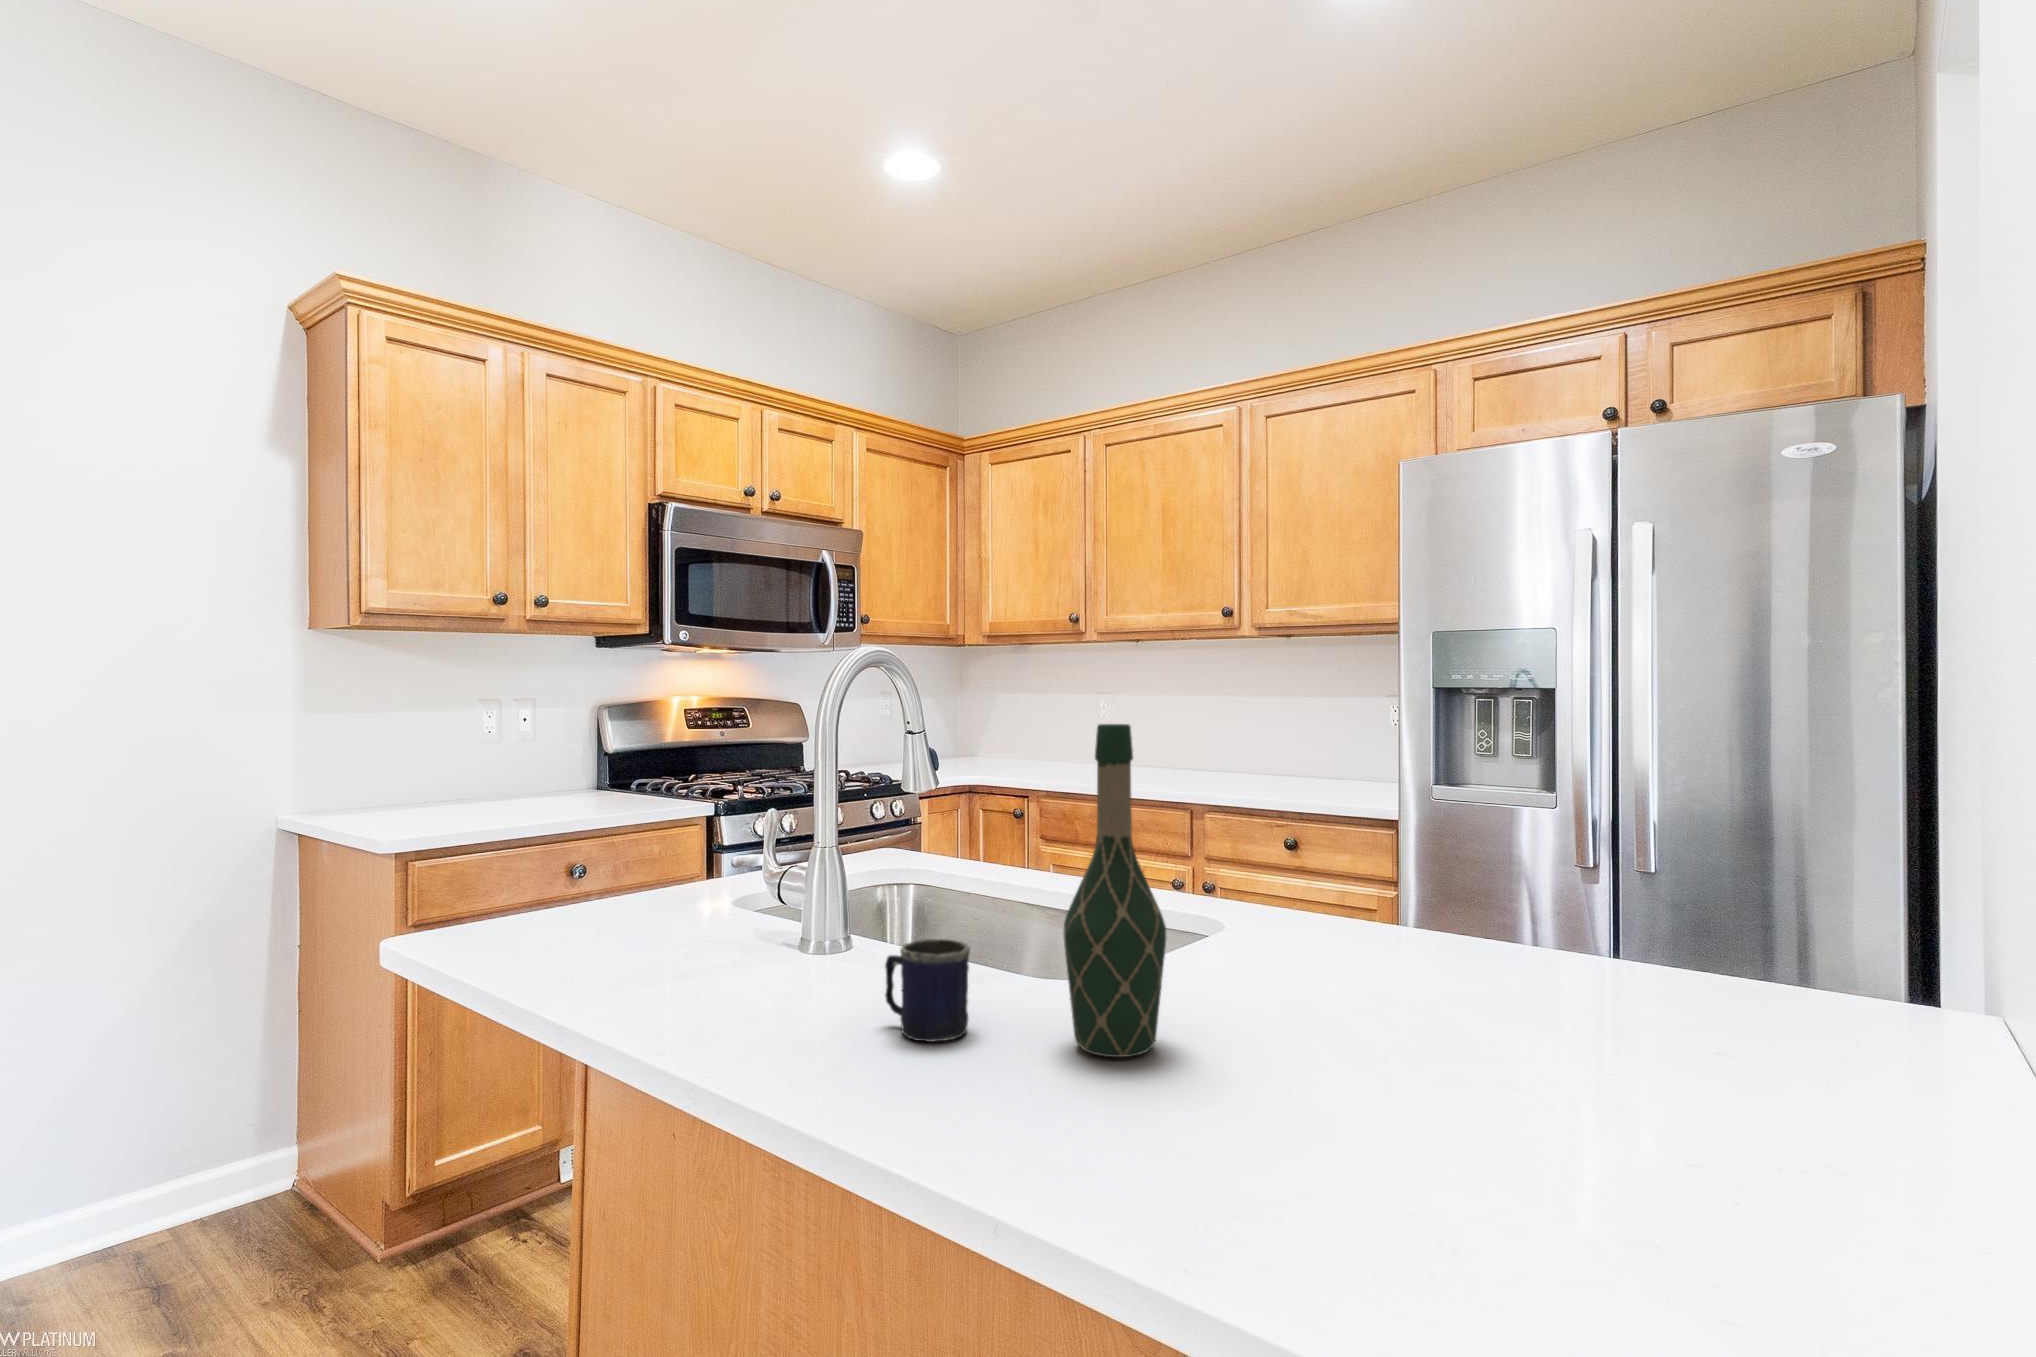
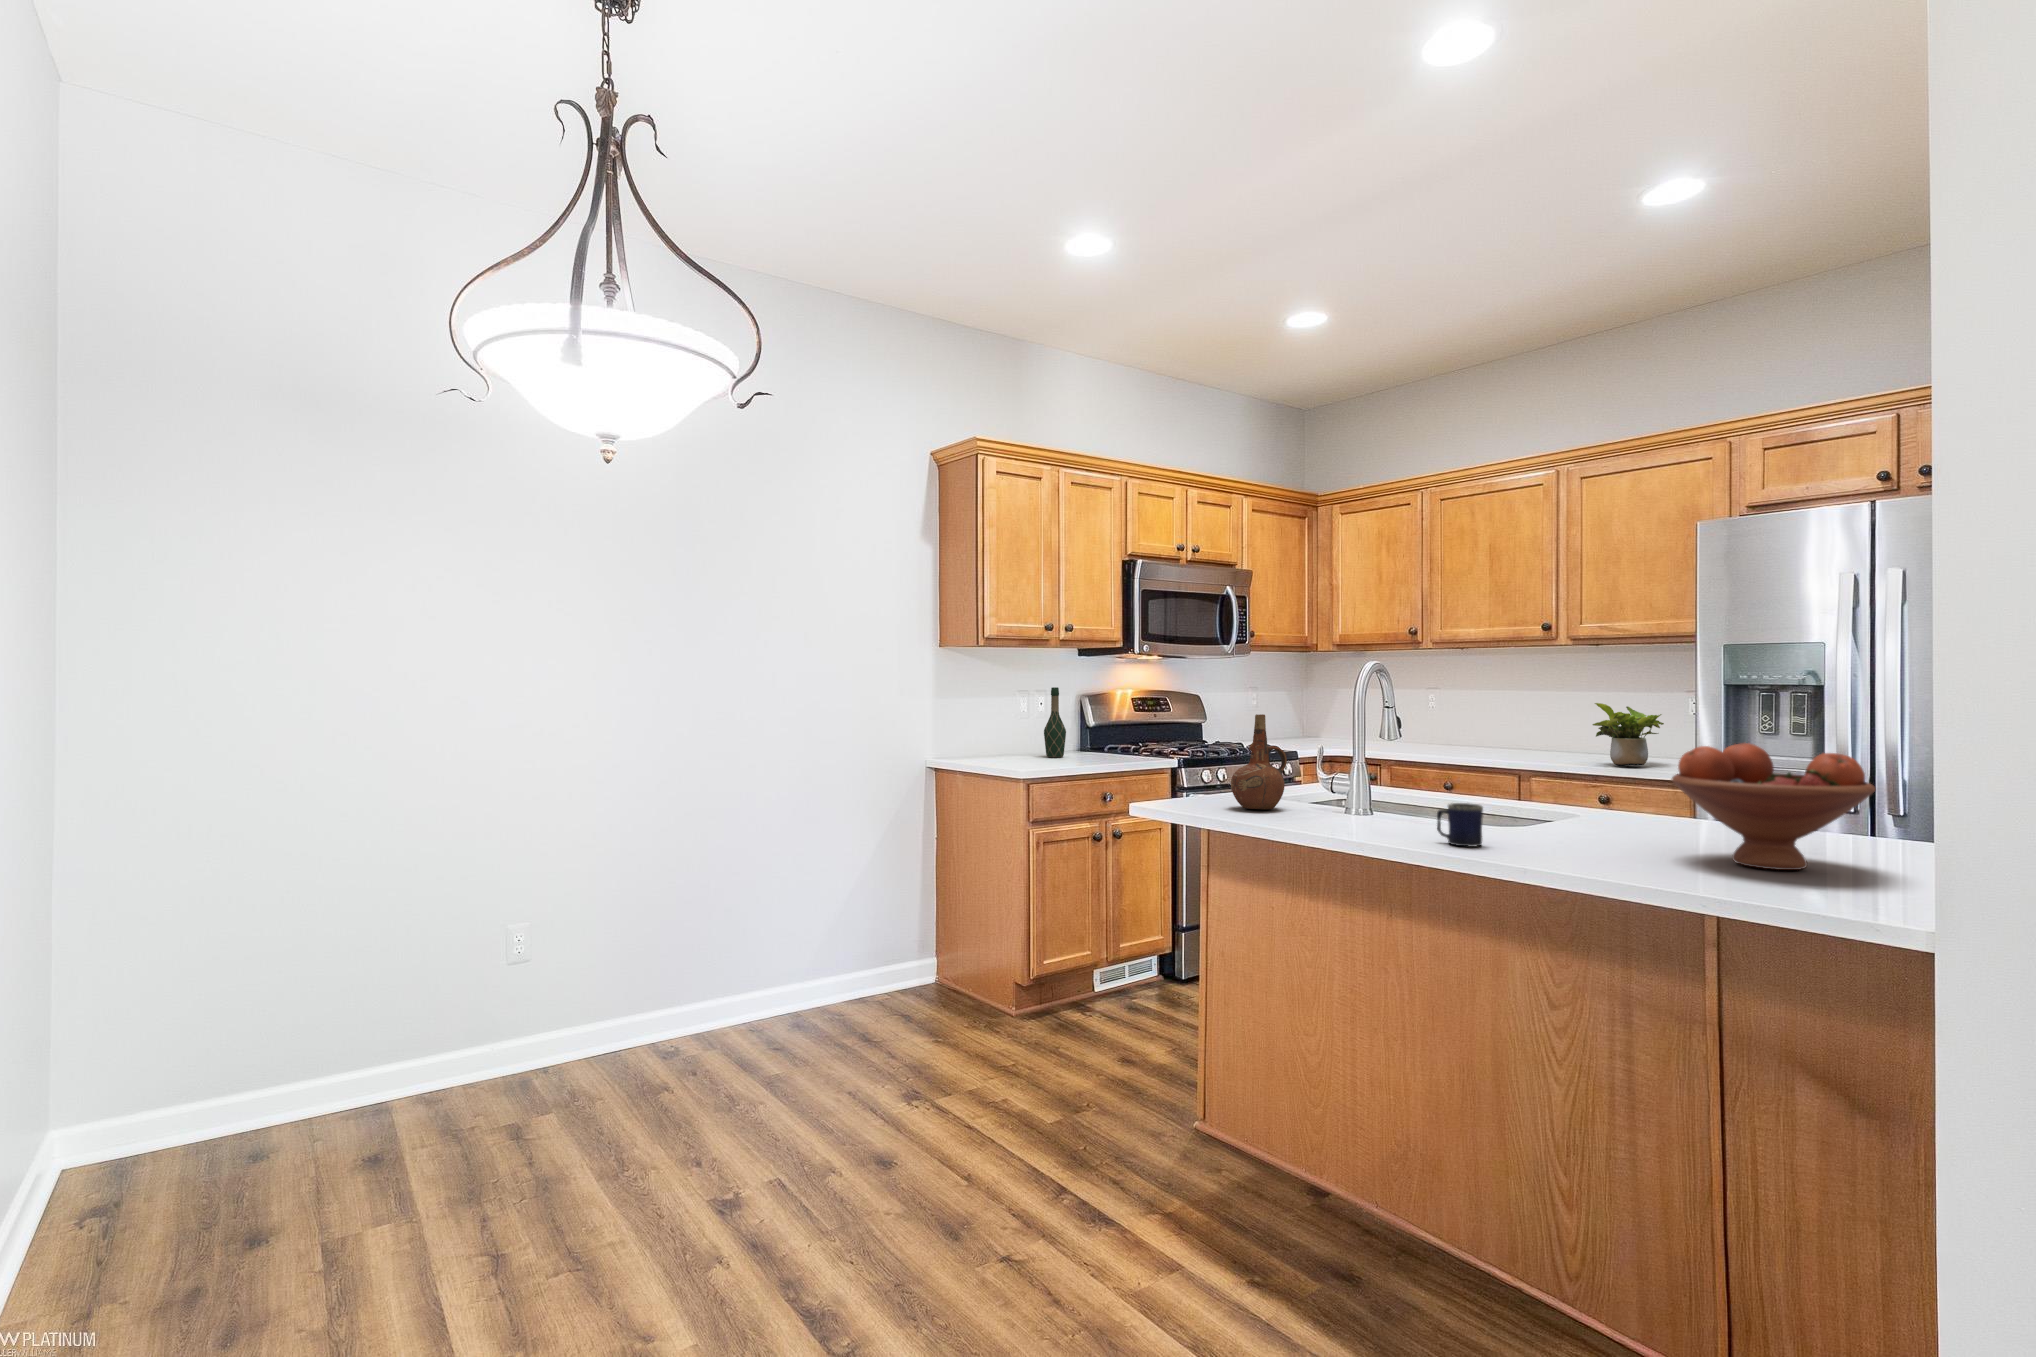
potted plant: none [1279,713,1366,797] -> present [1593,703,1664,766]
wine bottle: present [1063,724,1166,1057] -> present [1044,687,1066,757]
ceramic pitcher: none [604,746,713,928] -> present [1231,714,1287,809]
fruit bowl: none [1321,806,1712,1098] -> present [1672,743,1876,870]

